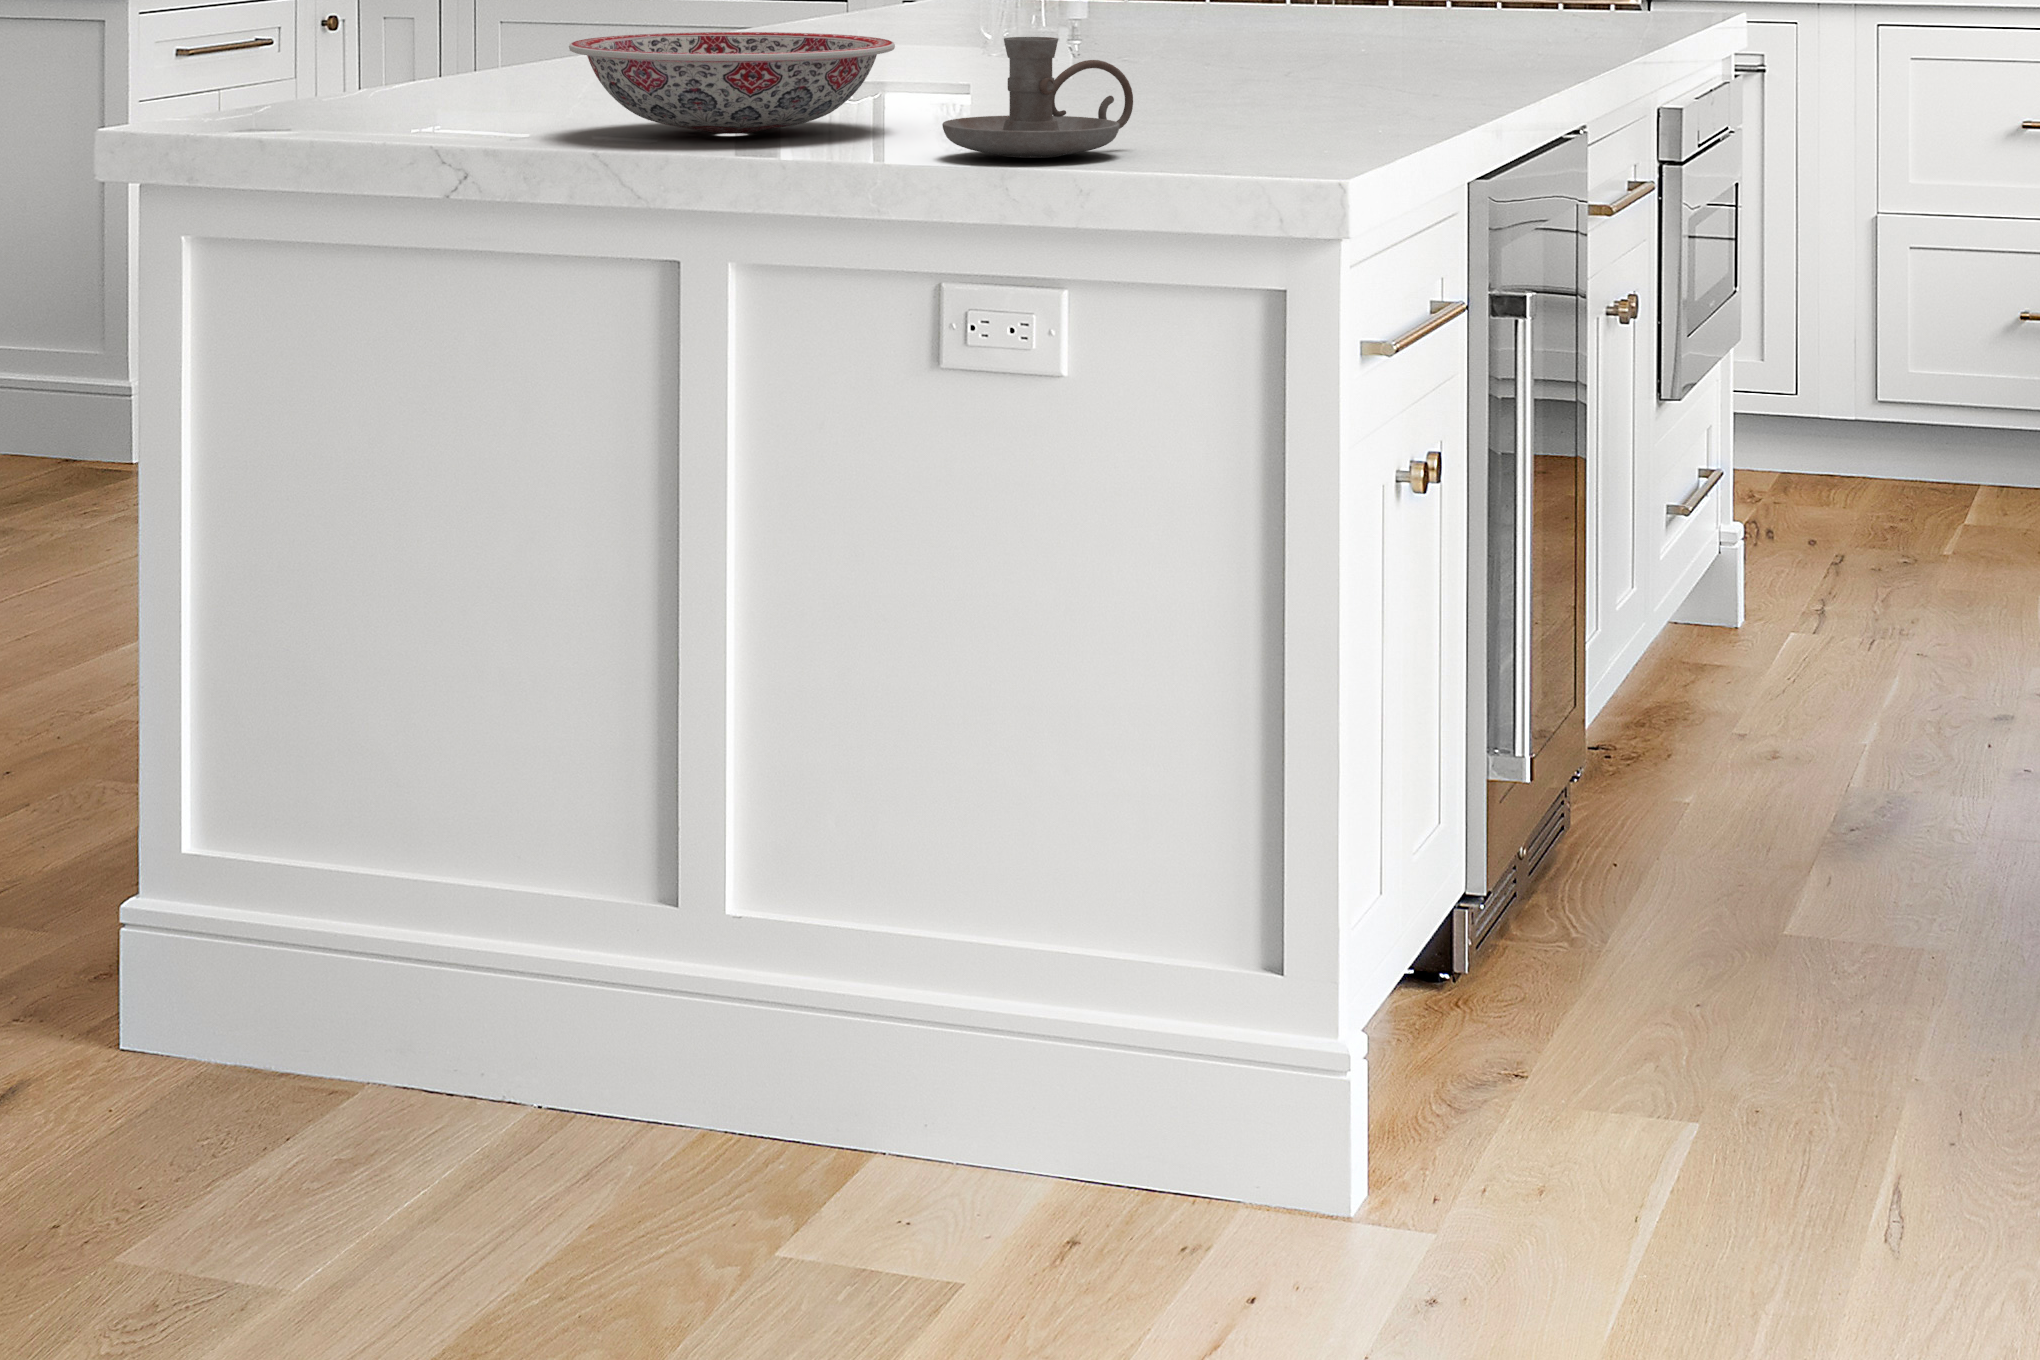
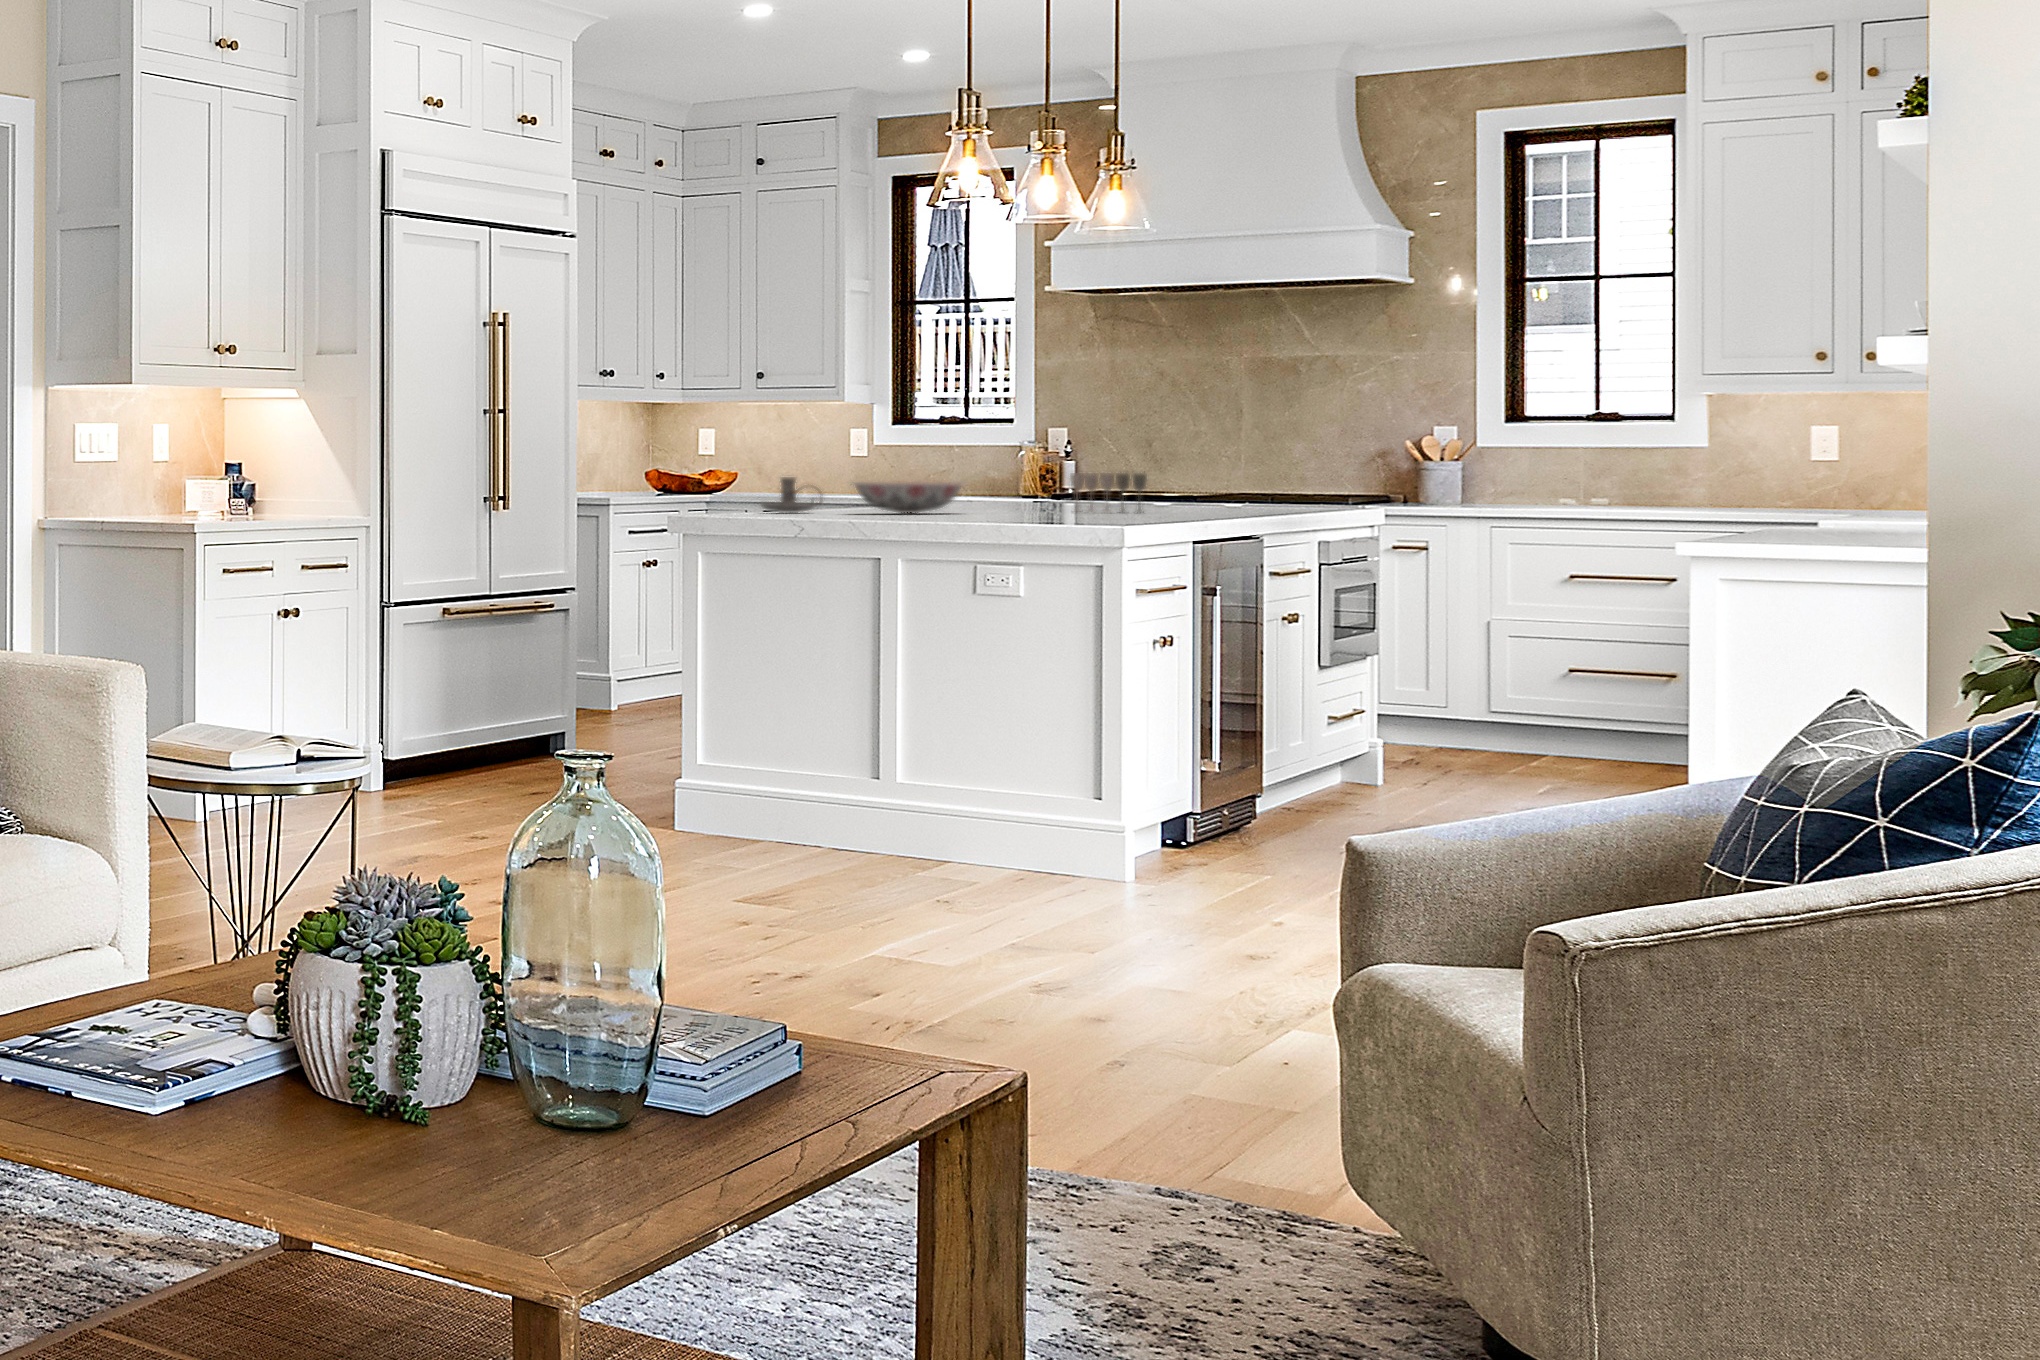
wine glass: none [1160,6,1367,128] -> present [1071,473,1147,512]
candle holder: present [942,37,1133,158] -> present [761,477,821,513]

